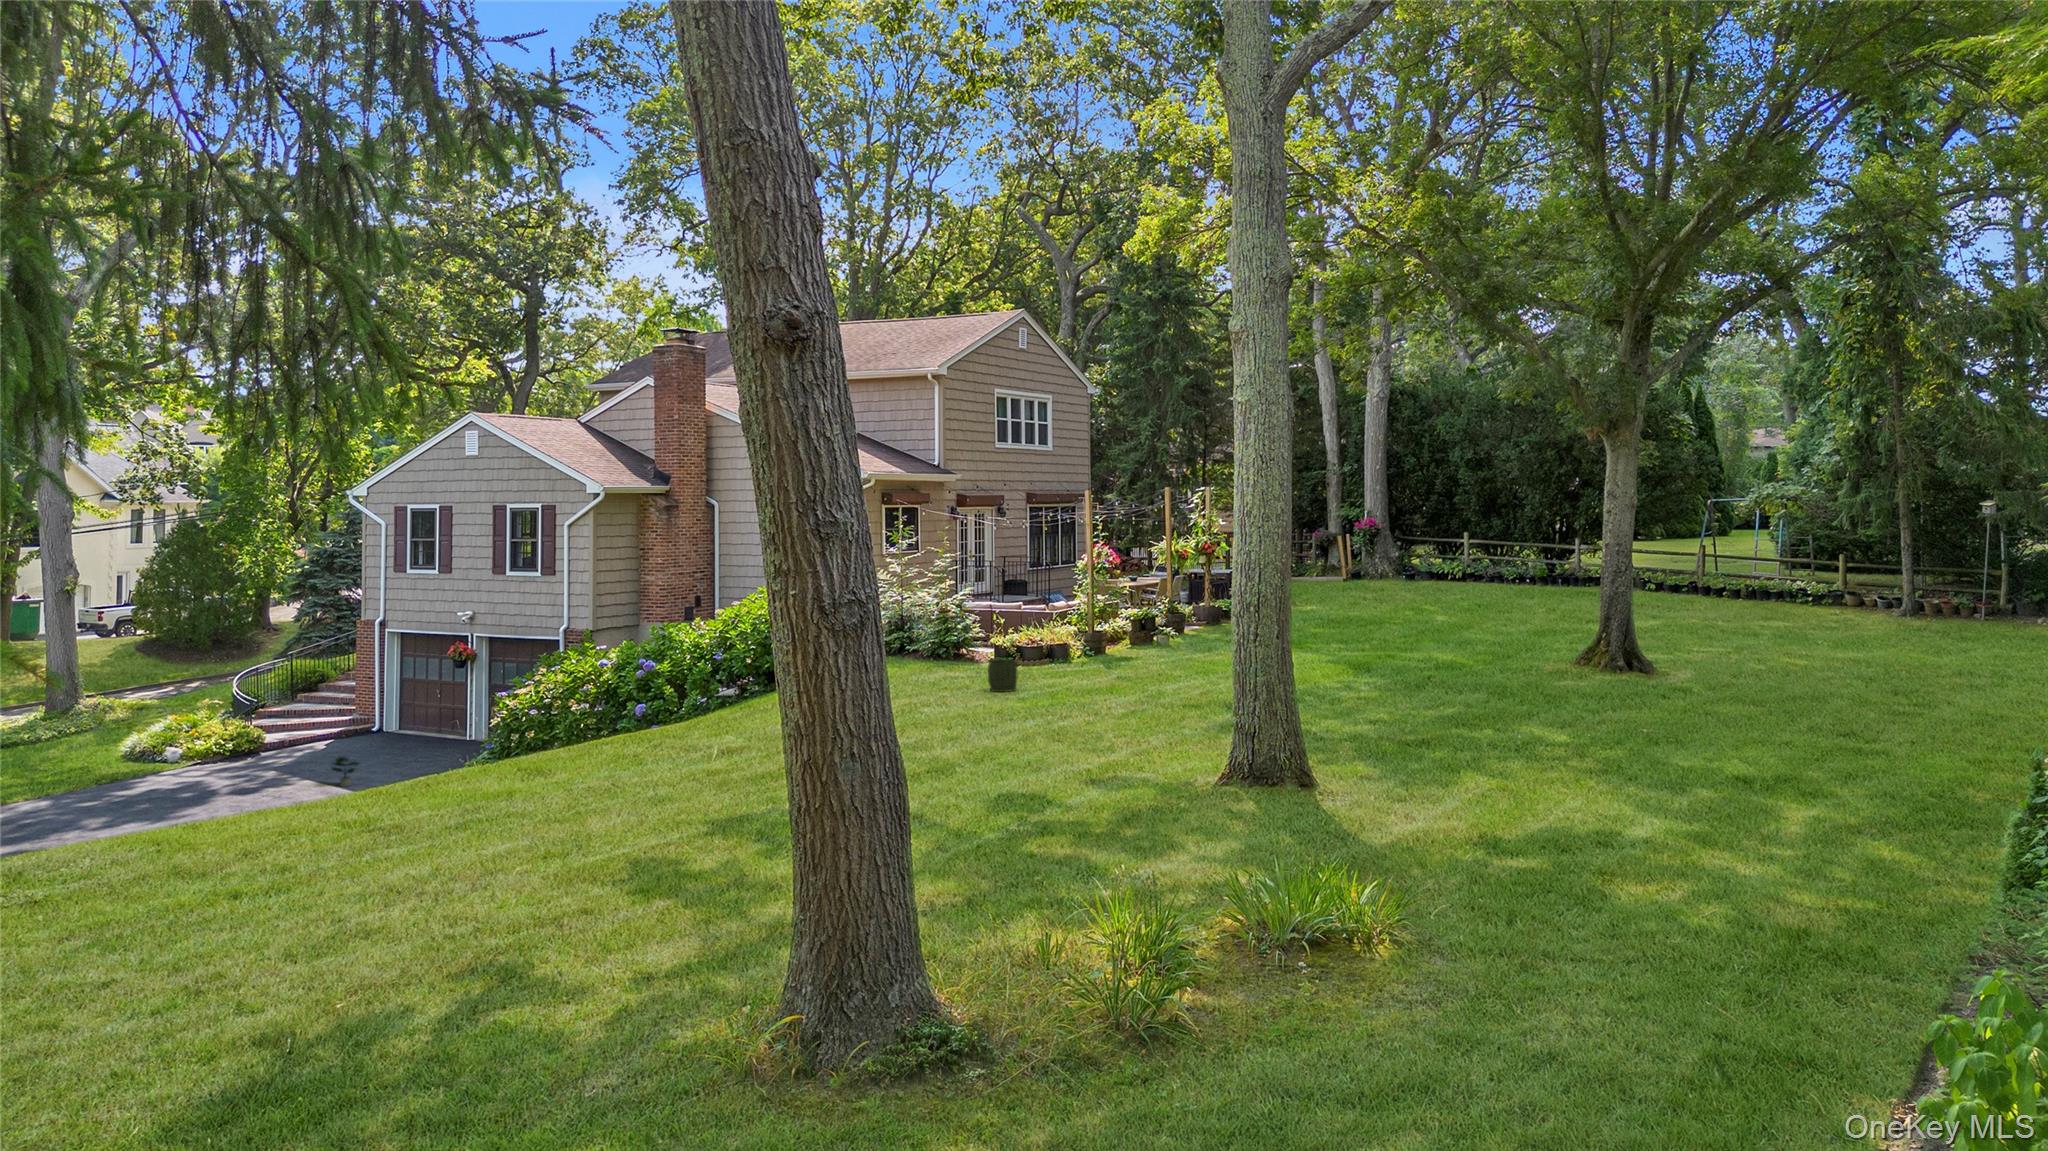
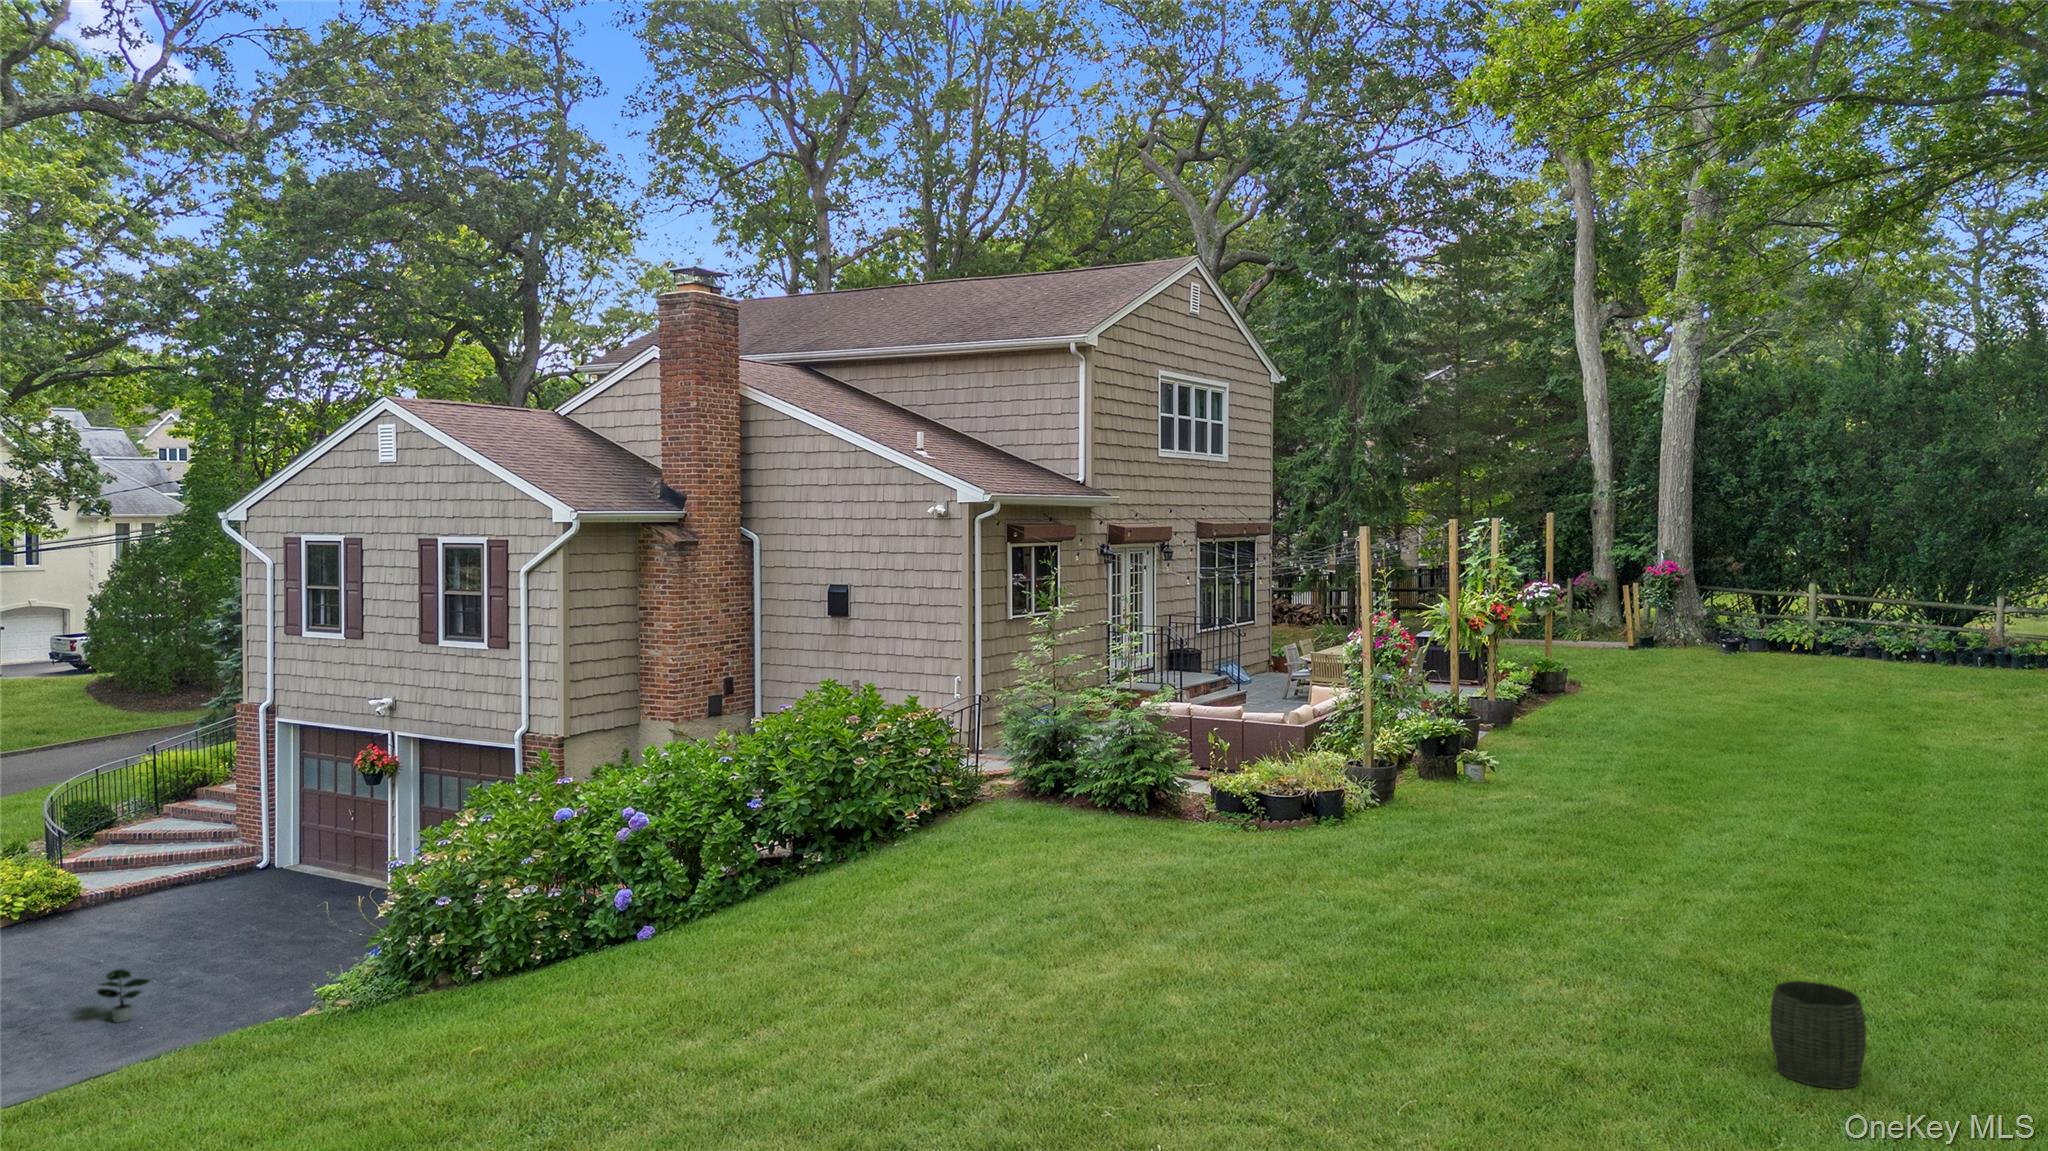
woven basket: present [988,659,1018,692] -> present [1770,981,1866,1089]

